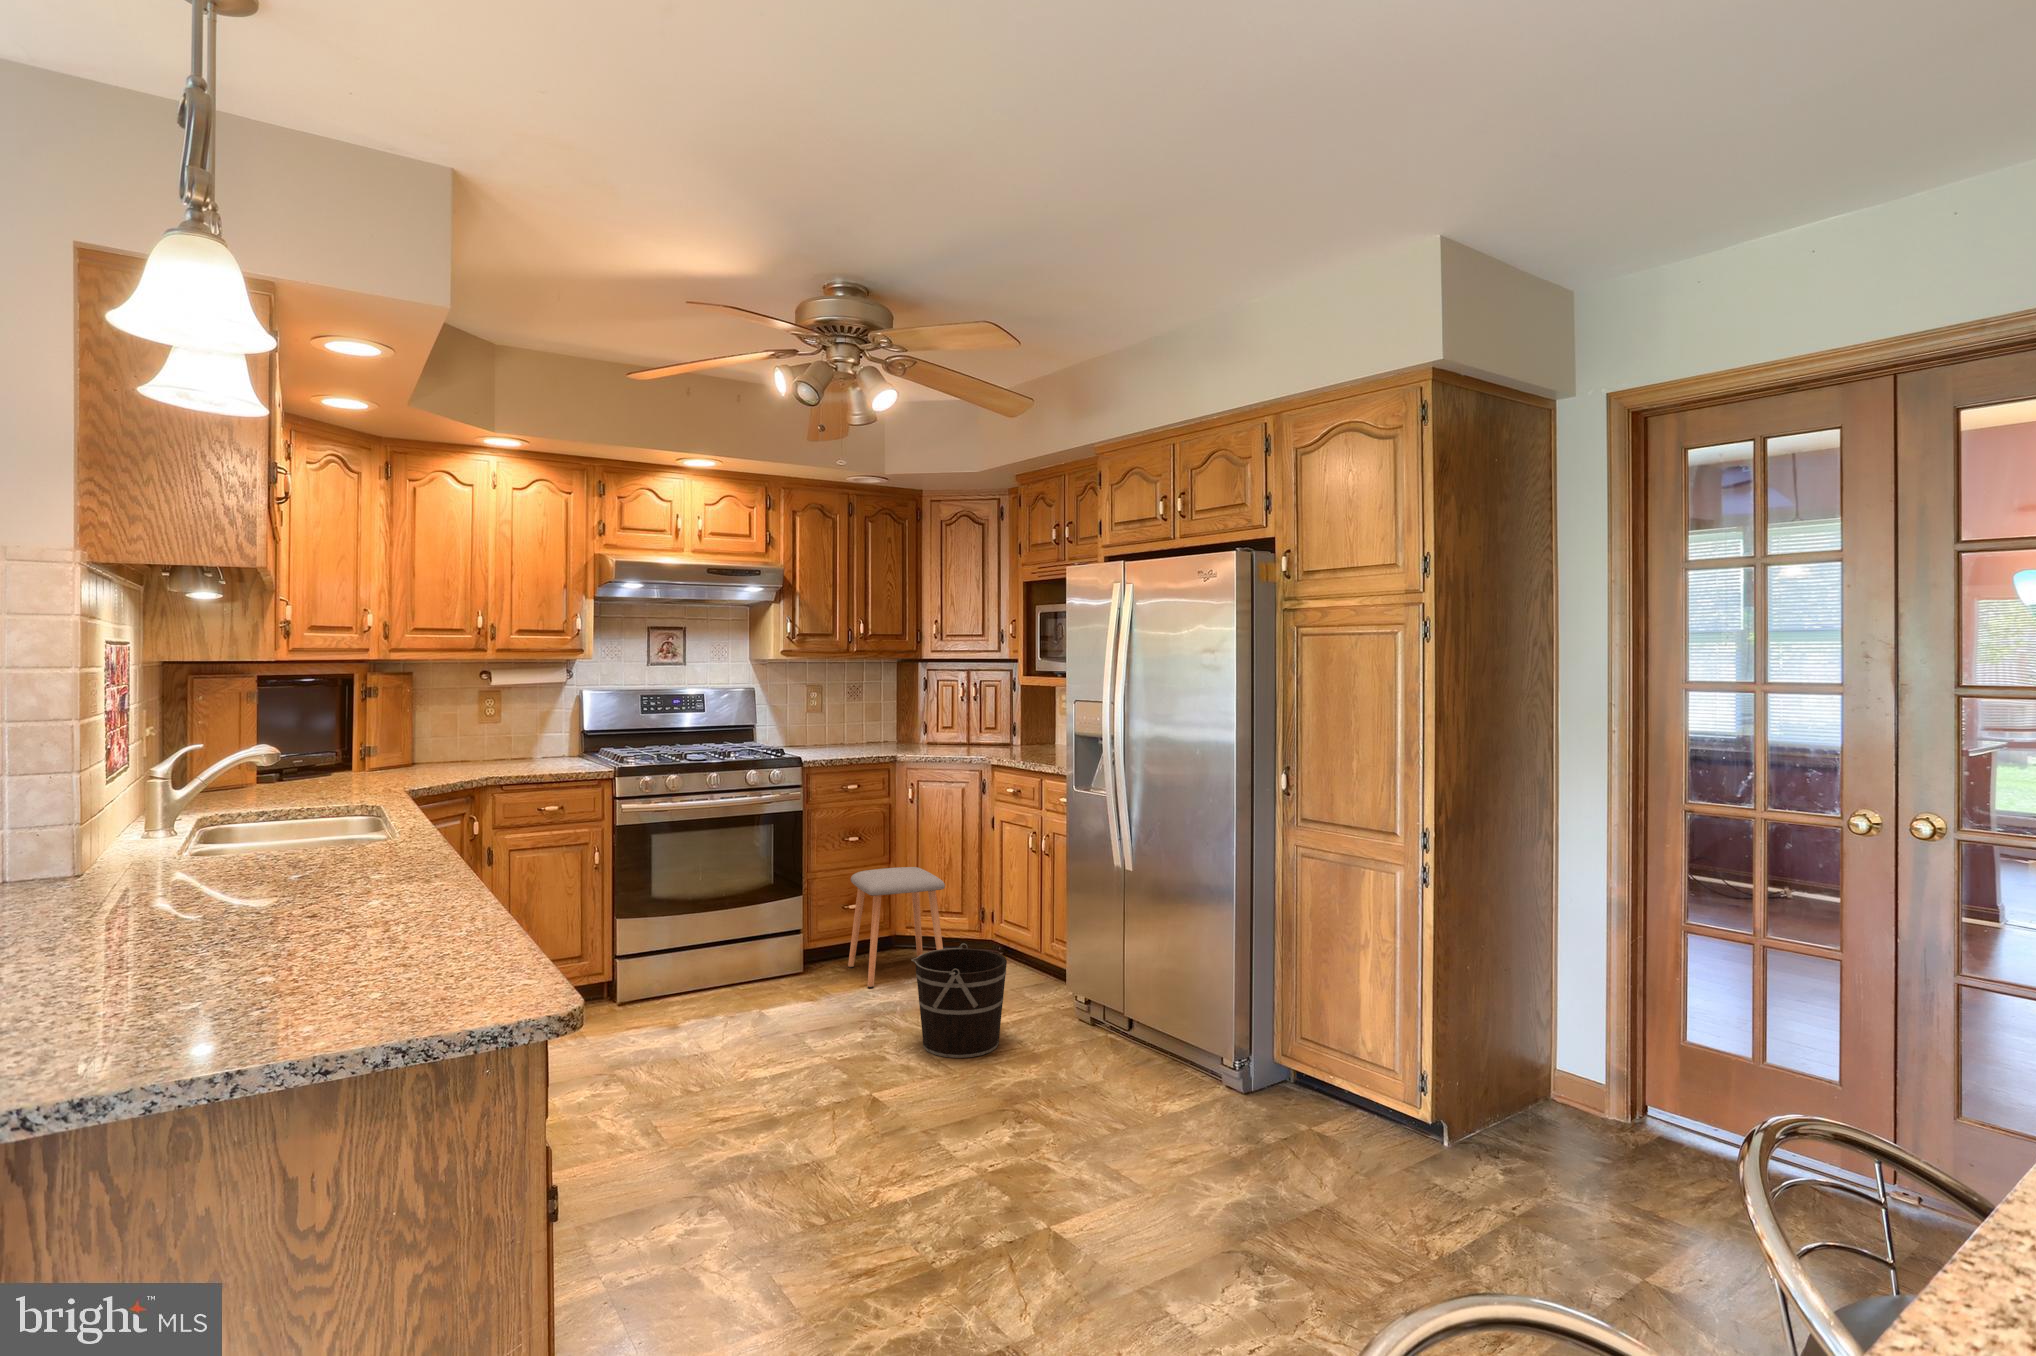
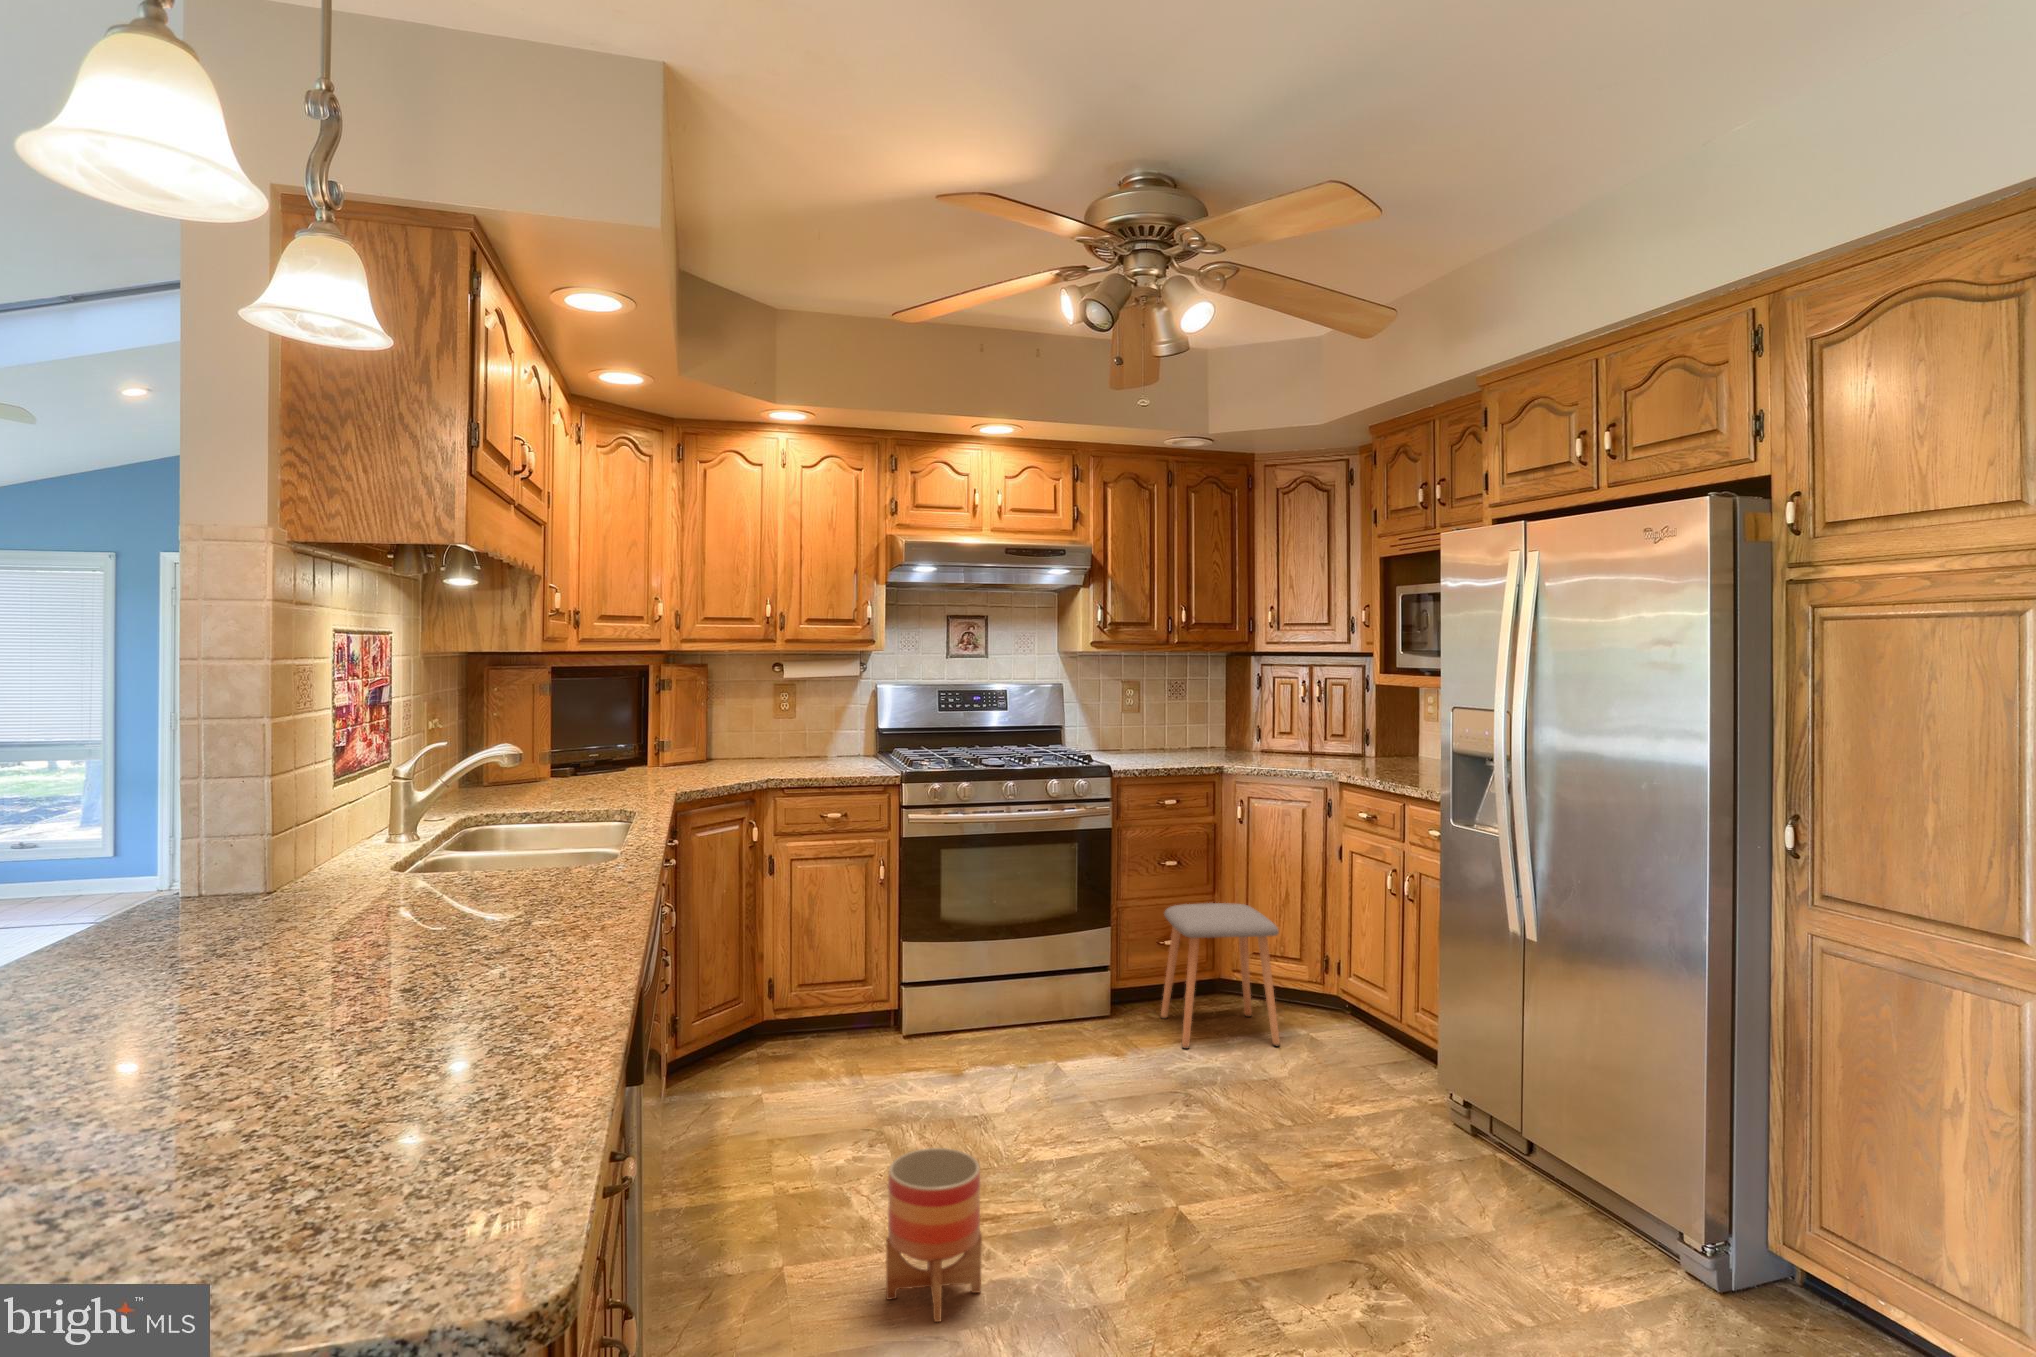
bucket: present [911,943,1007,1058] -> none [1231,1012,1357,1164]
planter: none [637,1067,719,1204] -> present [886,1148,982,1322]

